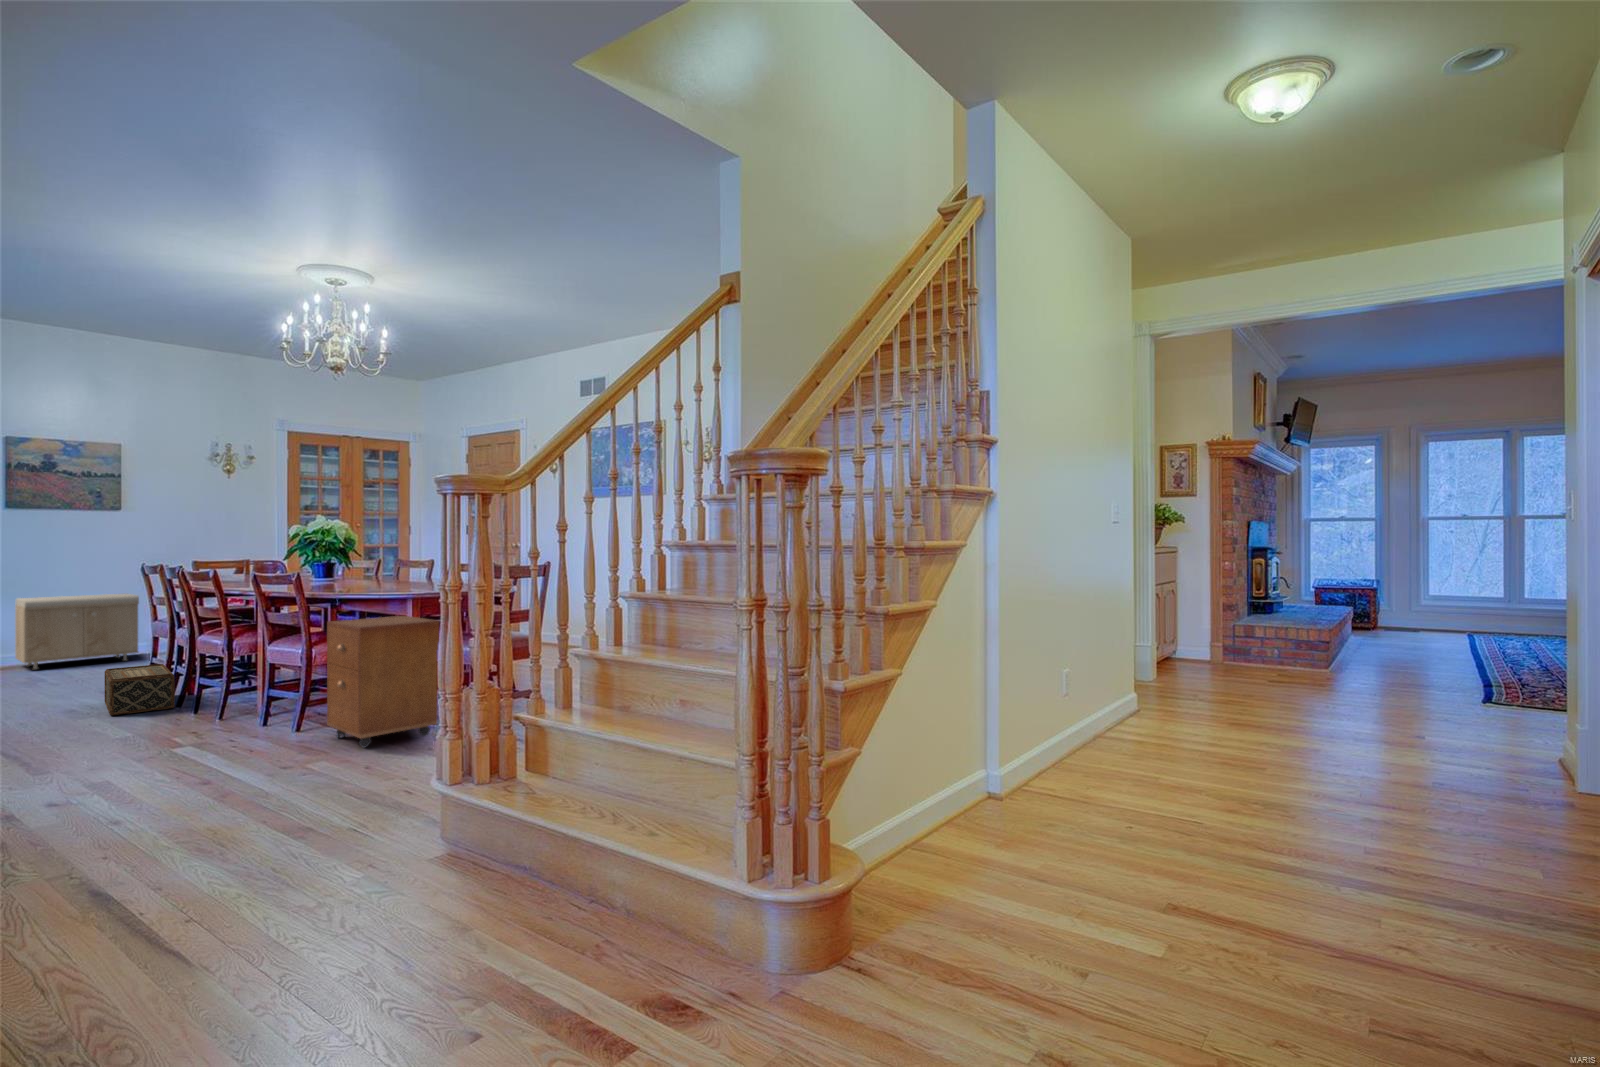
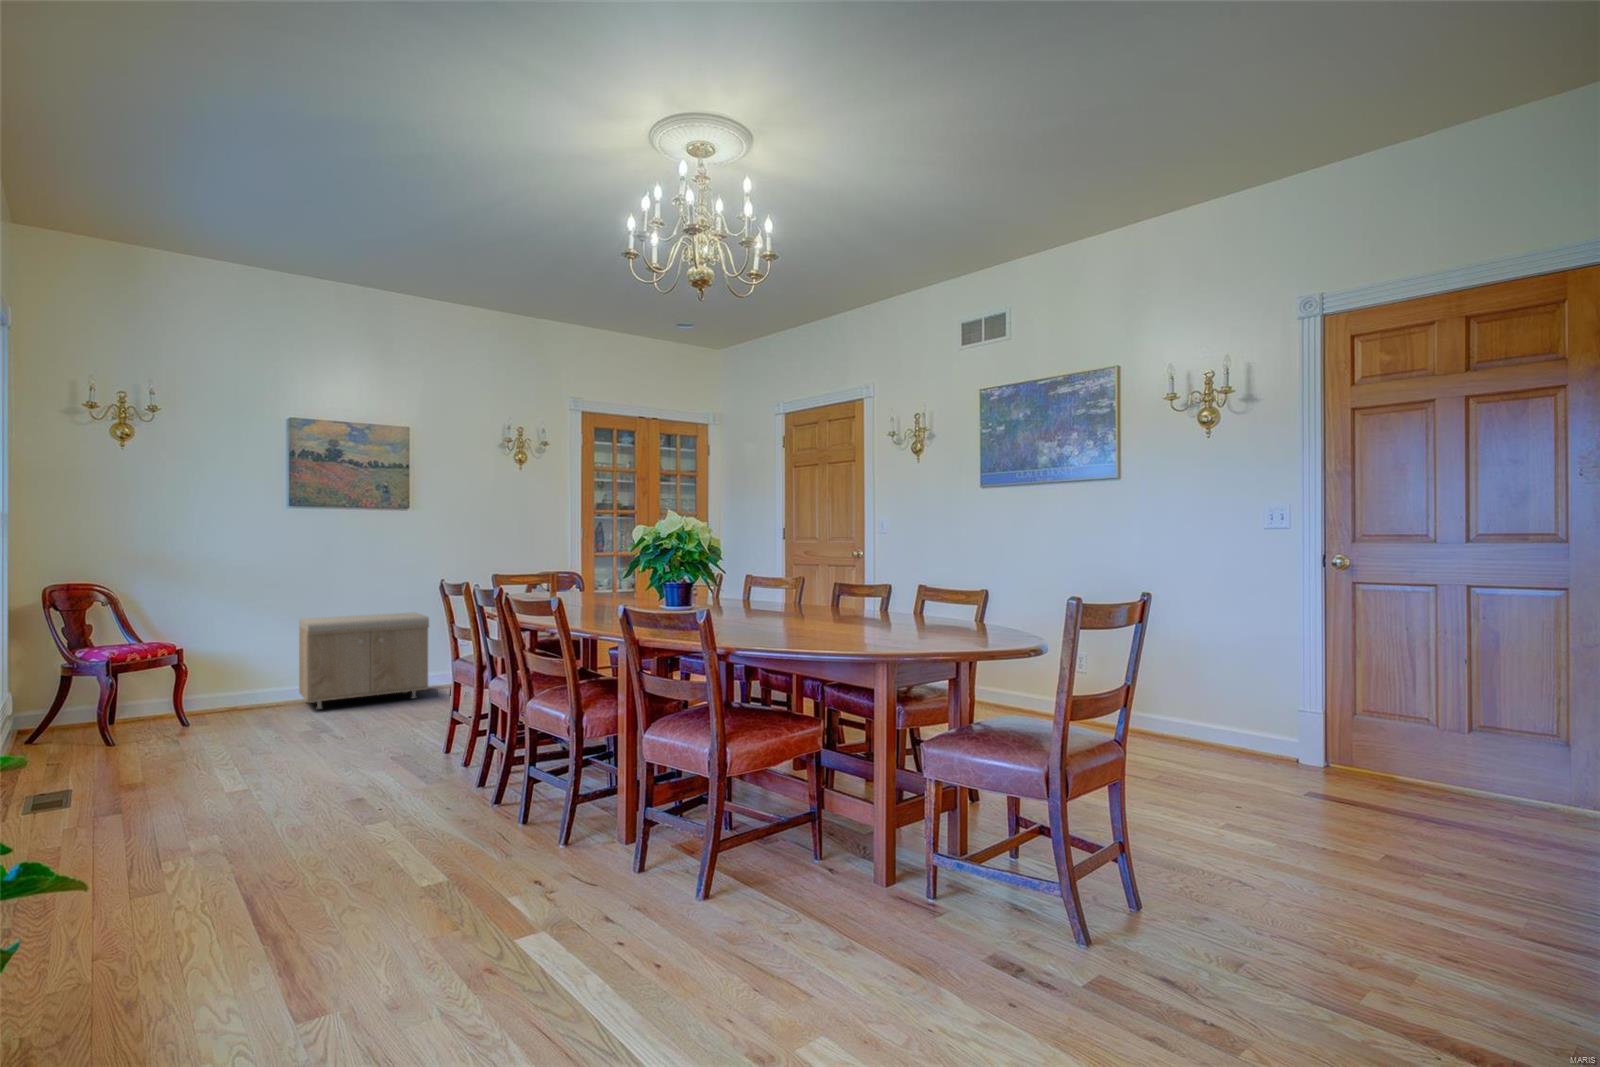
cabinet: present [327,616,439,747] -> none [765,689,978,973]
woven basket: present [105,664,175,715] -> none [400,728,493,818]

